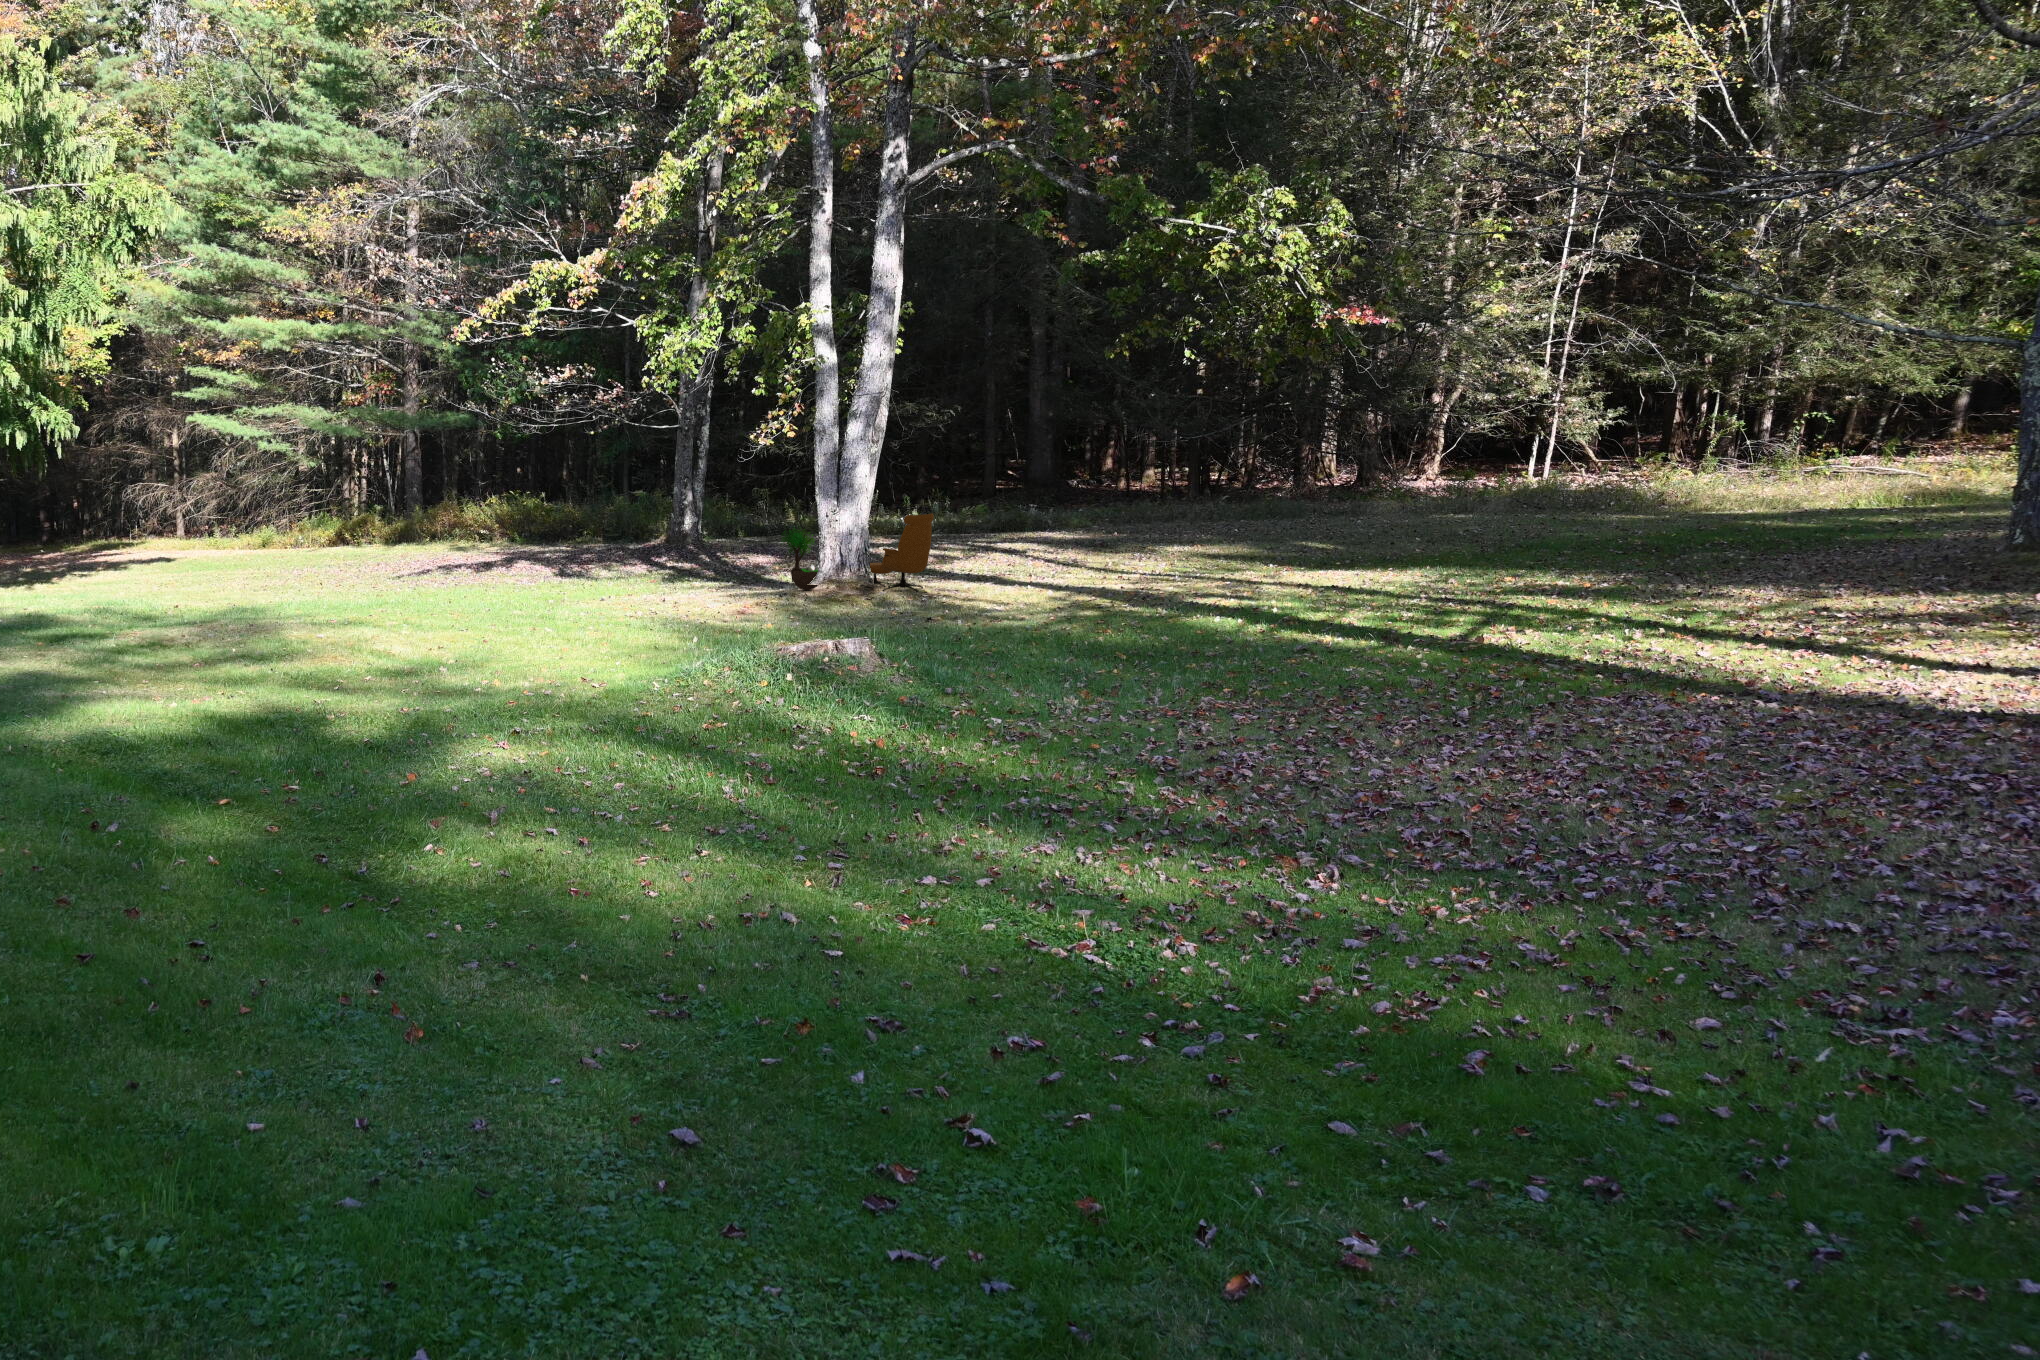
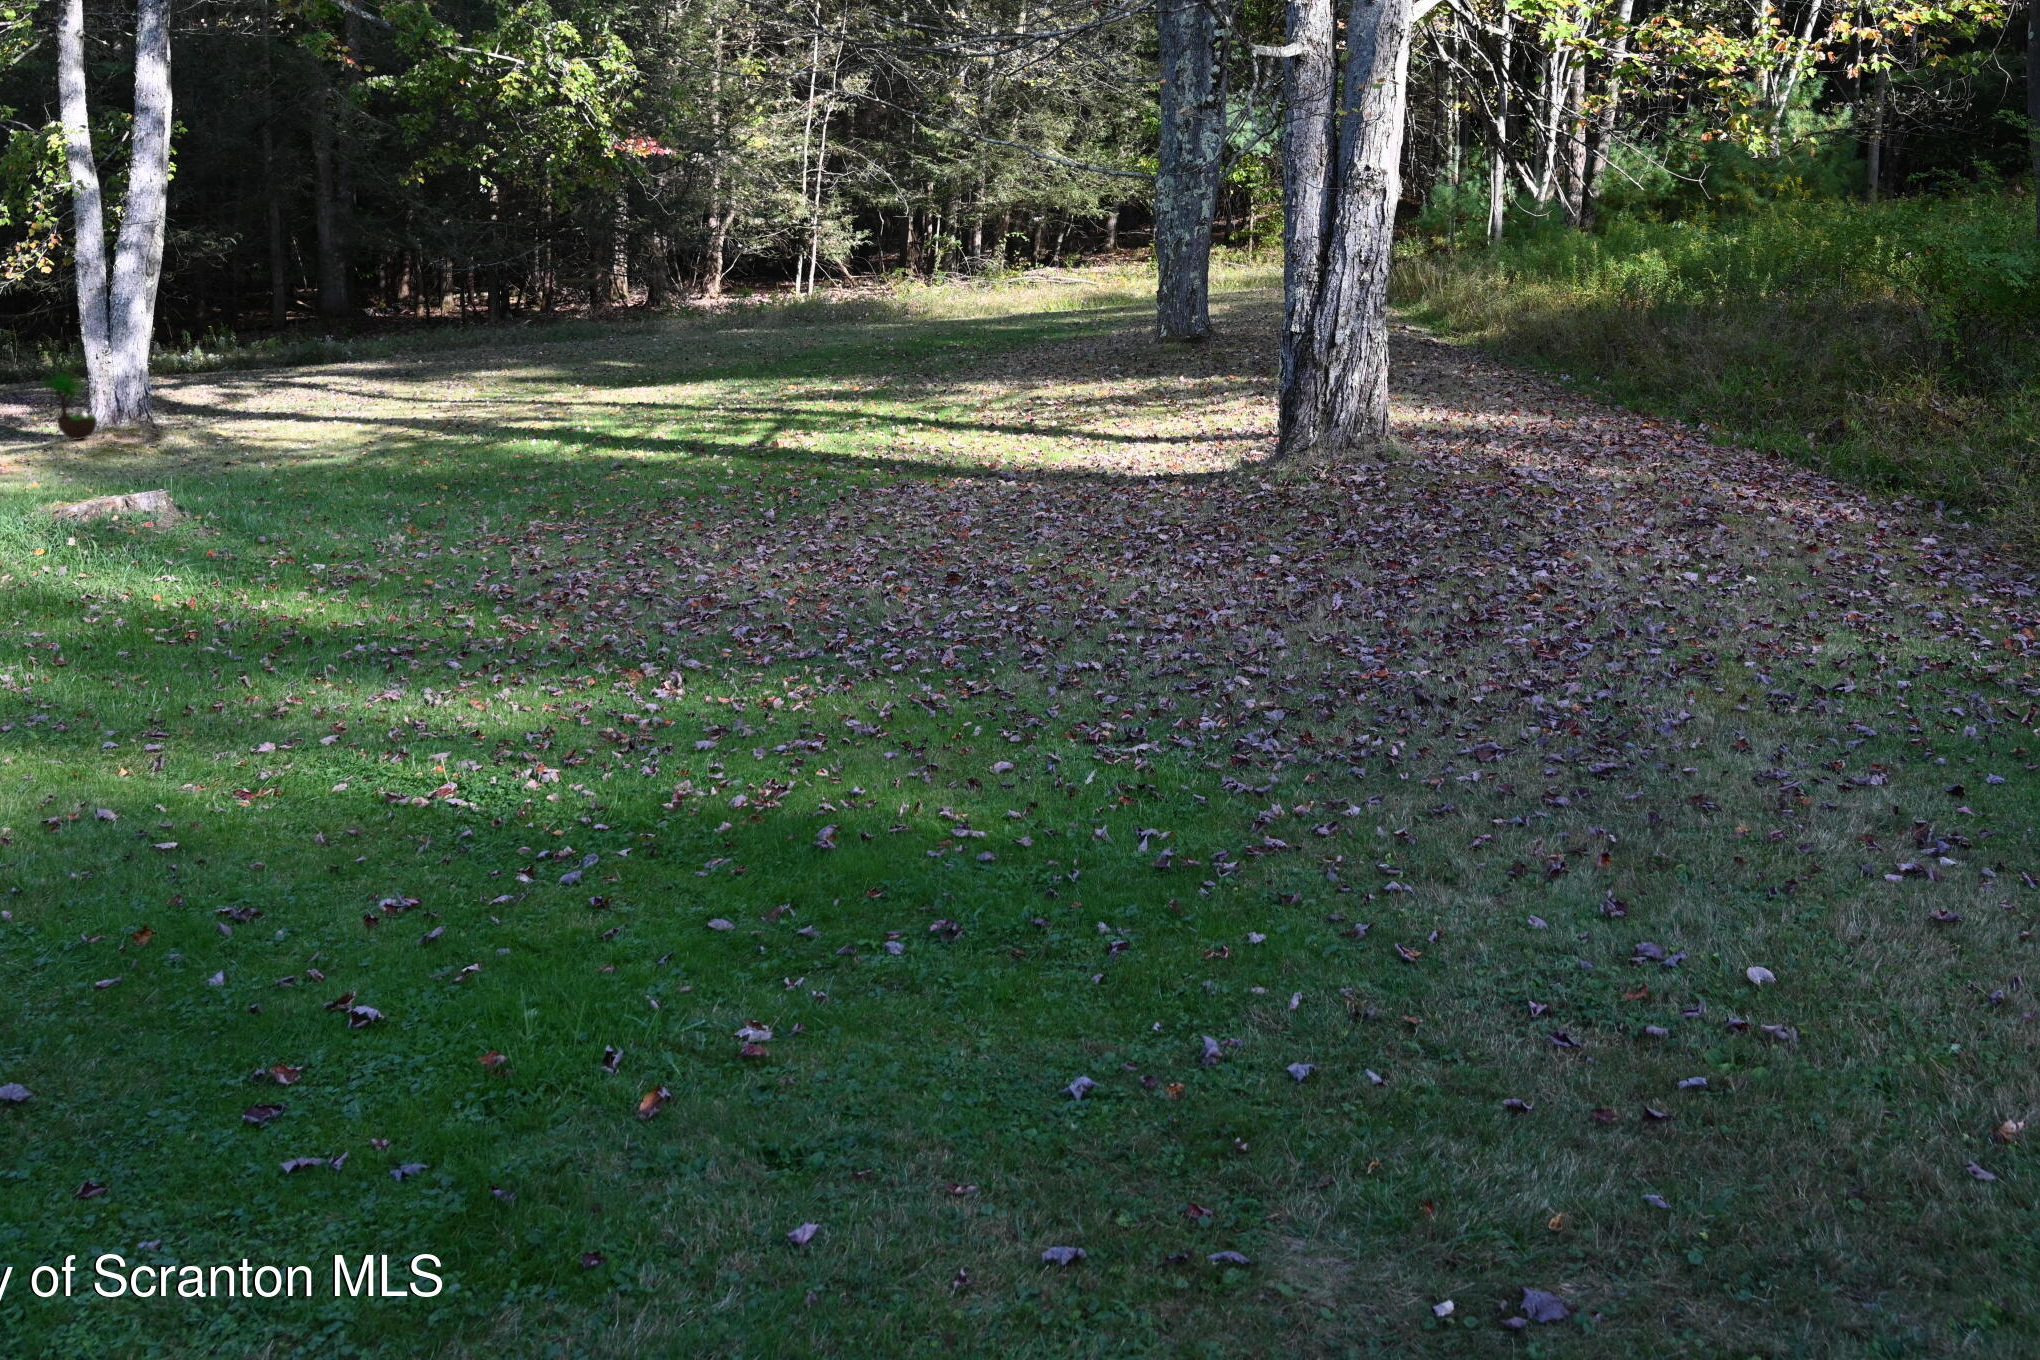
bench: none [1236,445,1296,485] -> present [555,268,608,303]
lounge chair: present [861,514,934,592] -> none [144,348,229,435]

